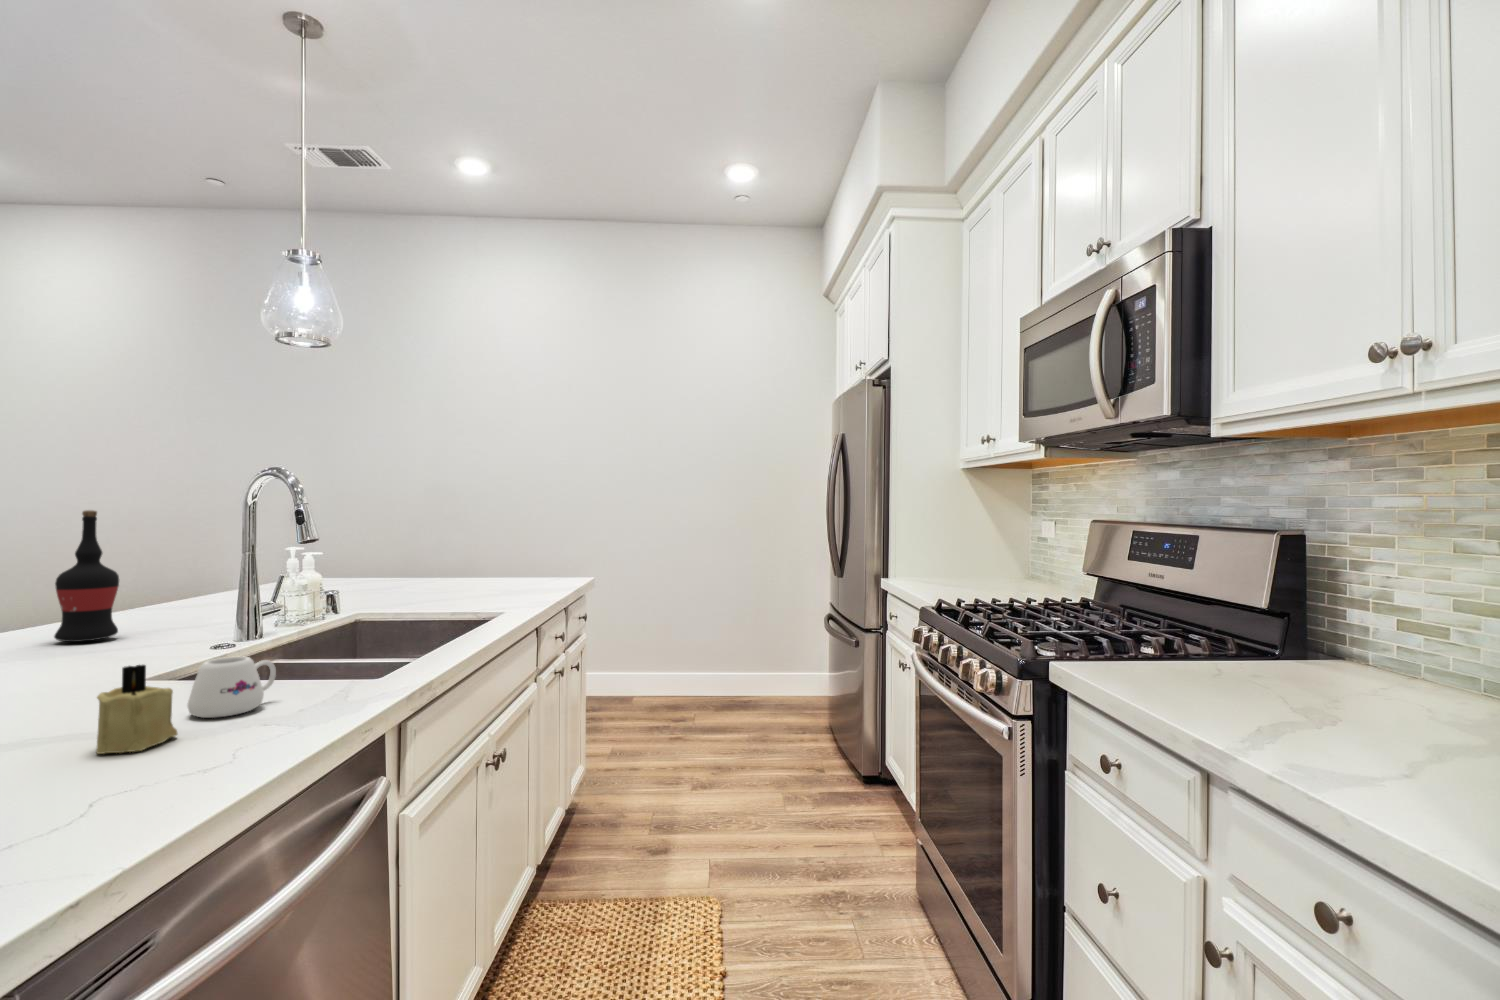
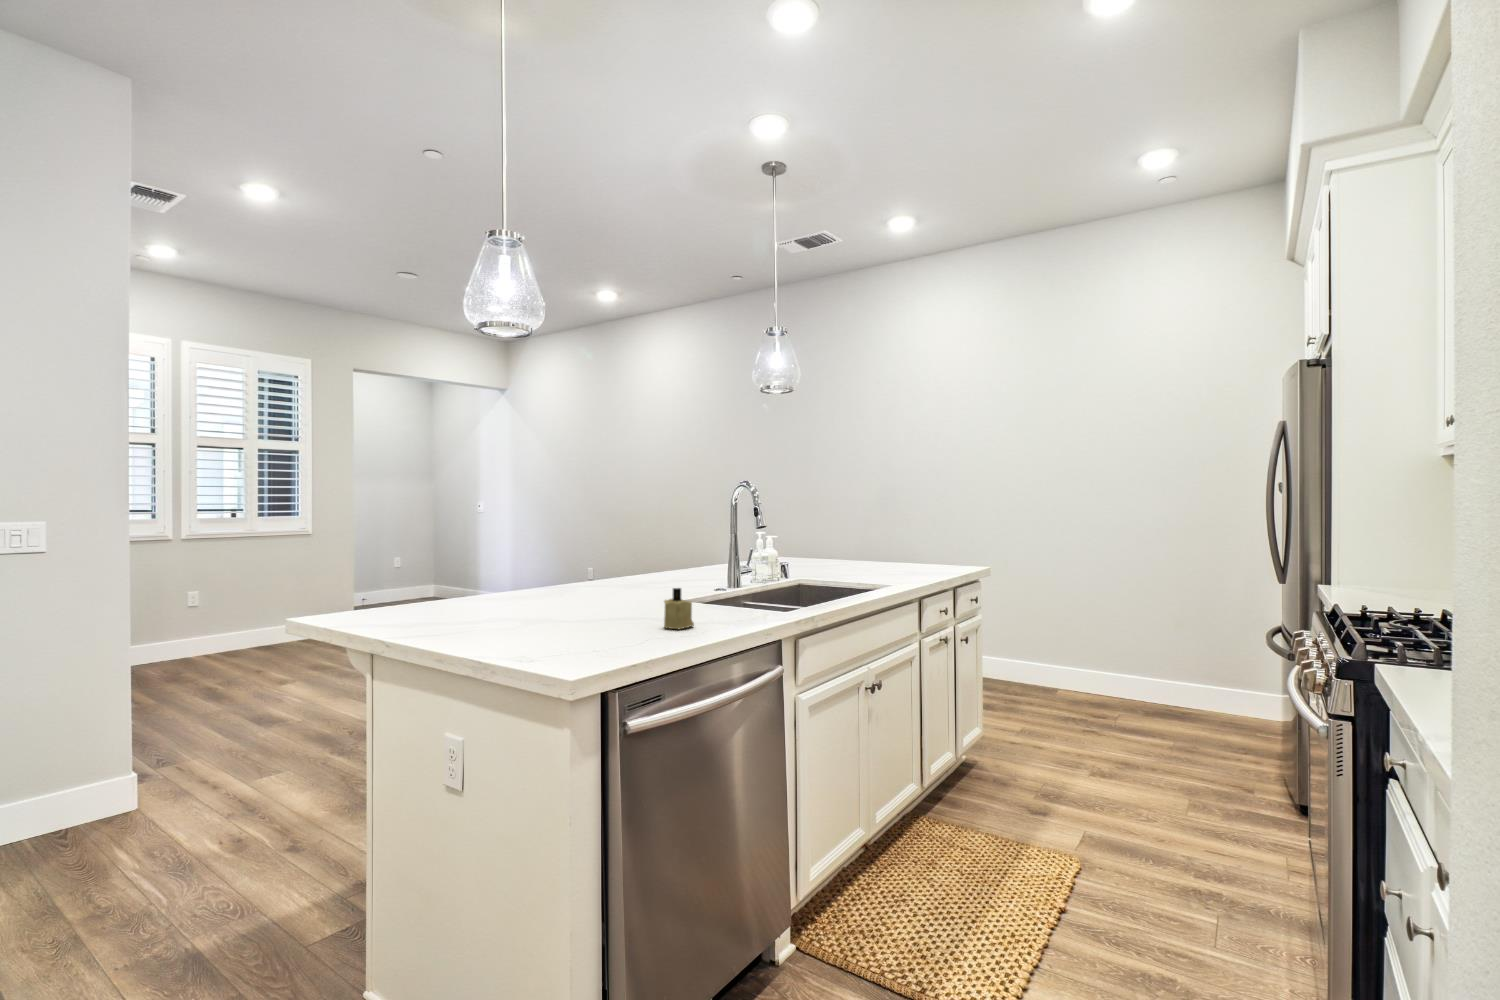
wine bottle: present [54,510,119,642] -> none [646,505,673,581]
mug: present [187,657,276,718] -> none [699,591,738,622]

